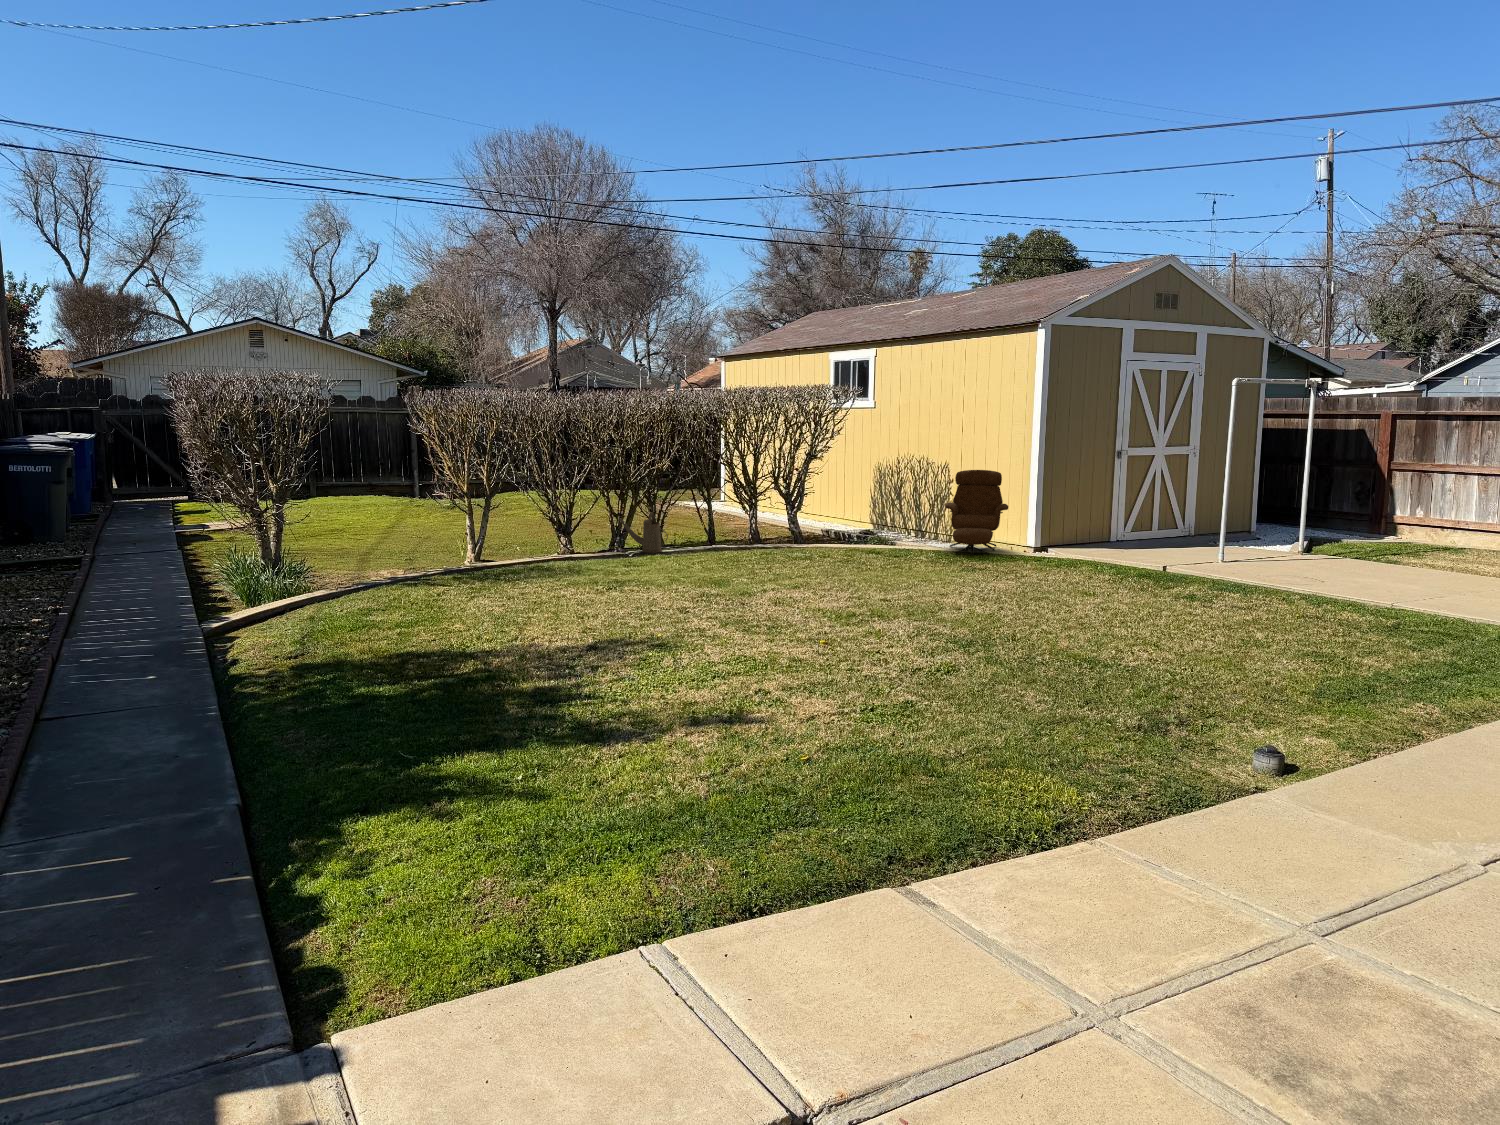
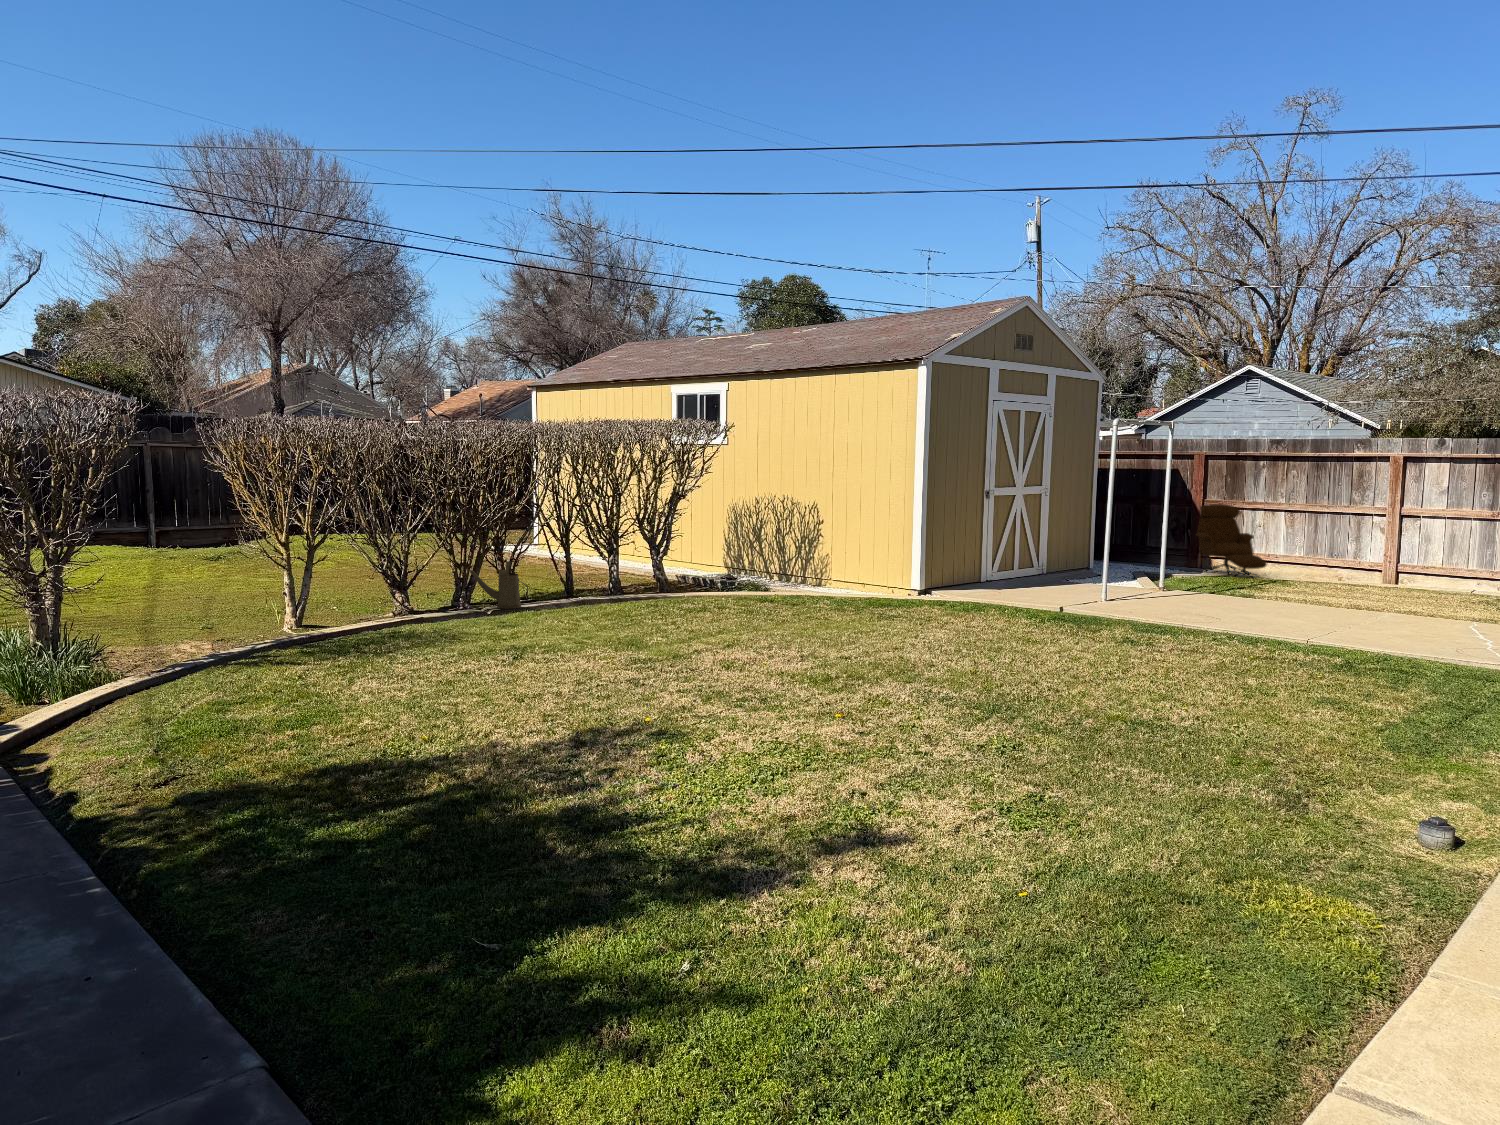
lounge chair: present [945,470,1008,555] -> present [1196,504,1266,577]

